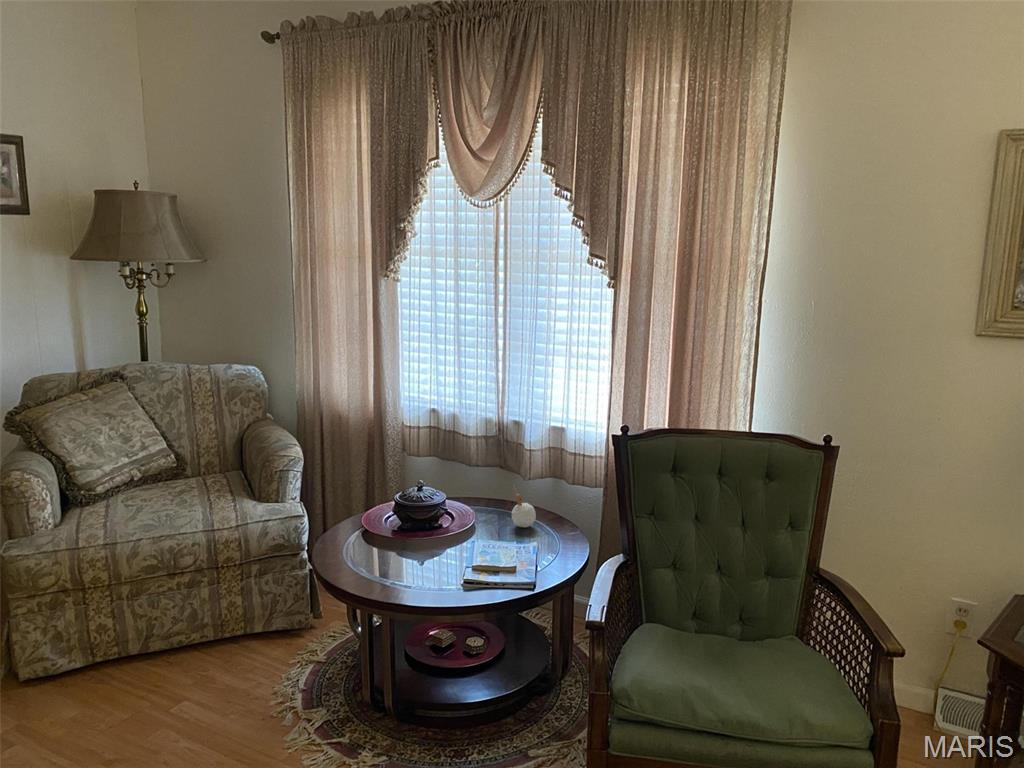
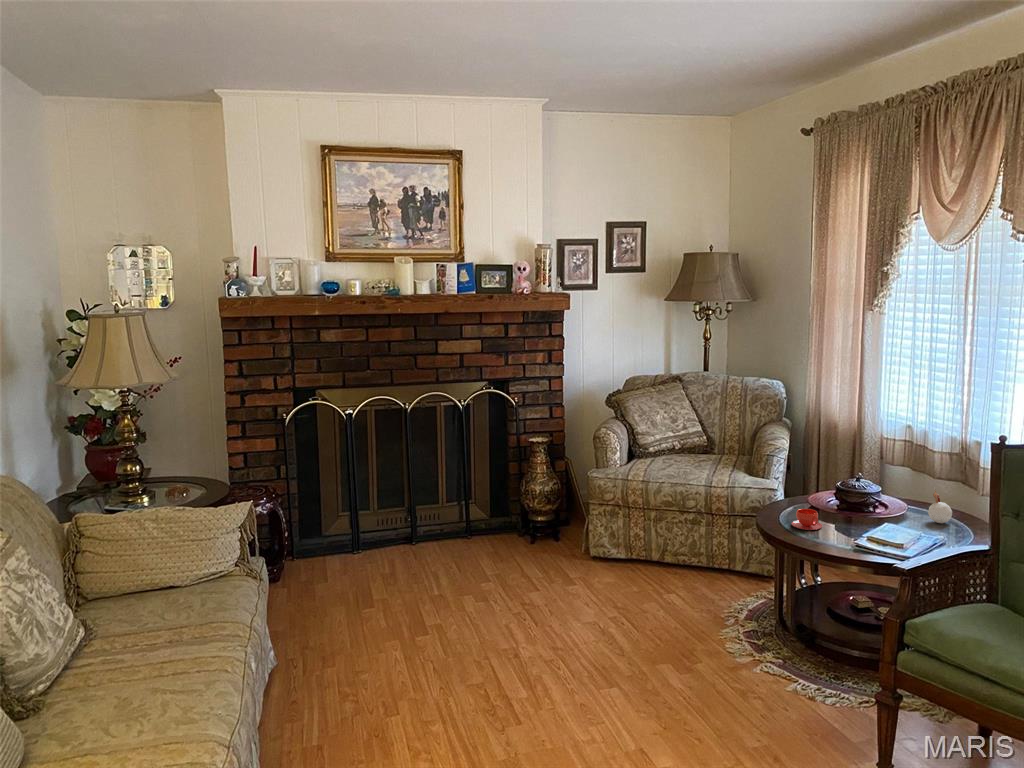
teacup: none [378,549,417,581] -> present [792,509,822,530]

